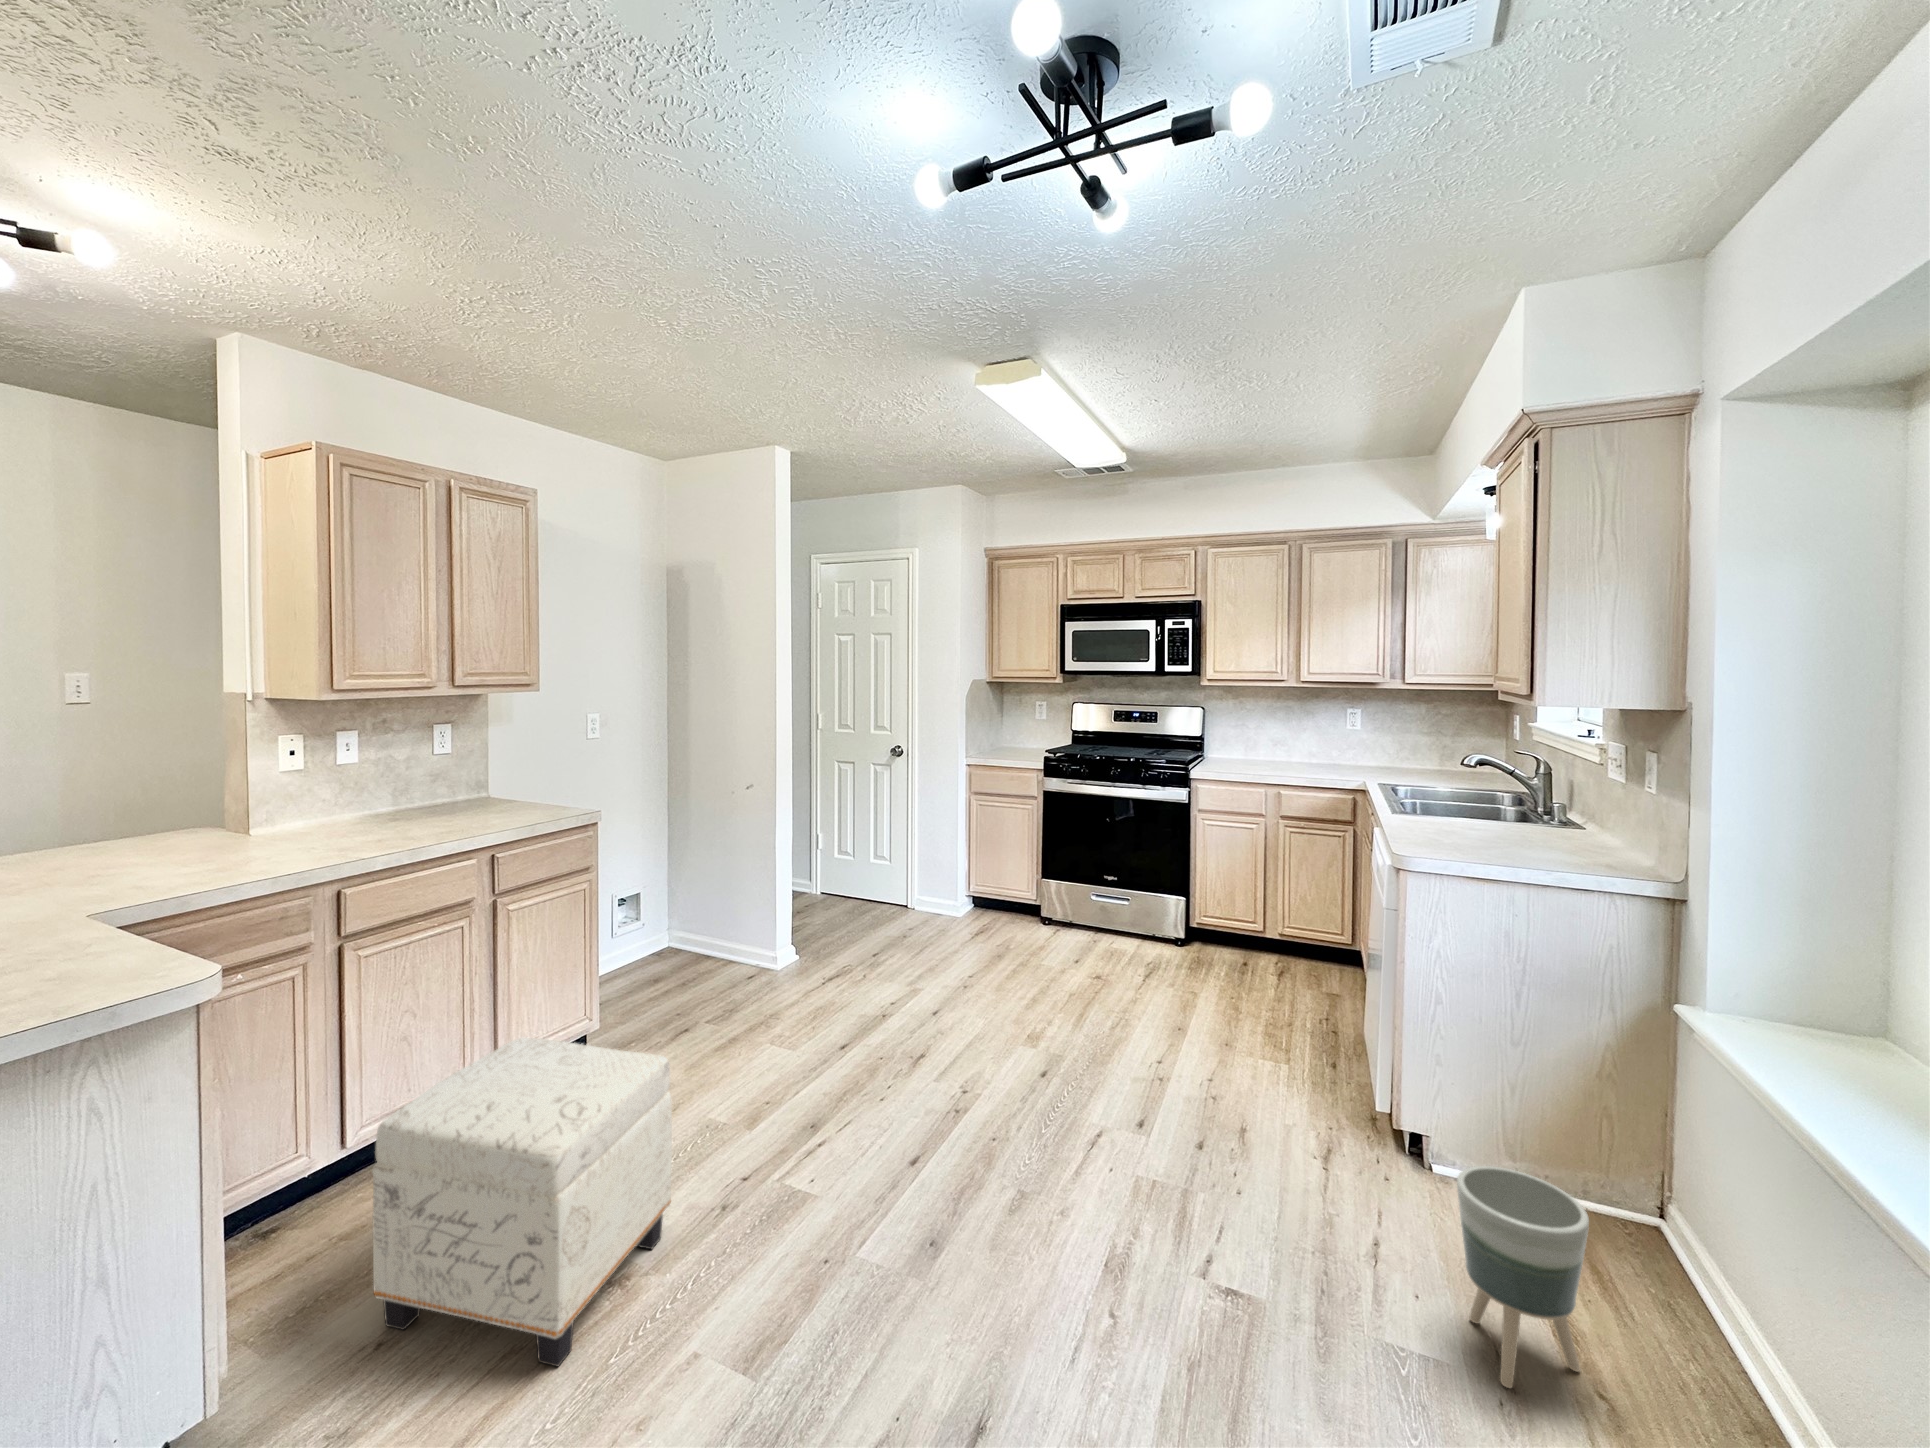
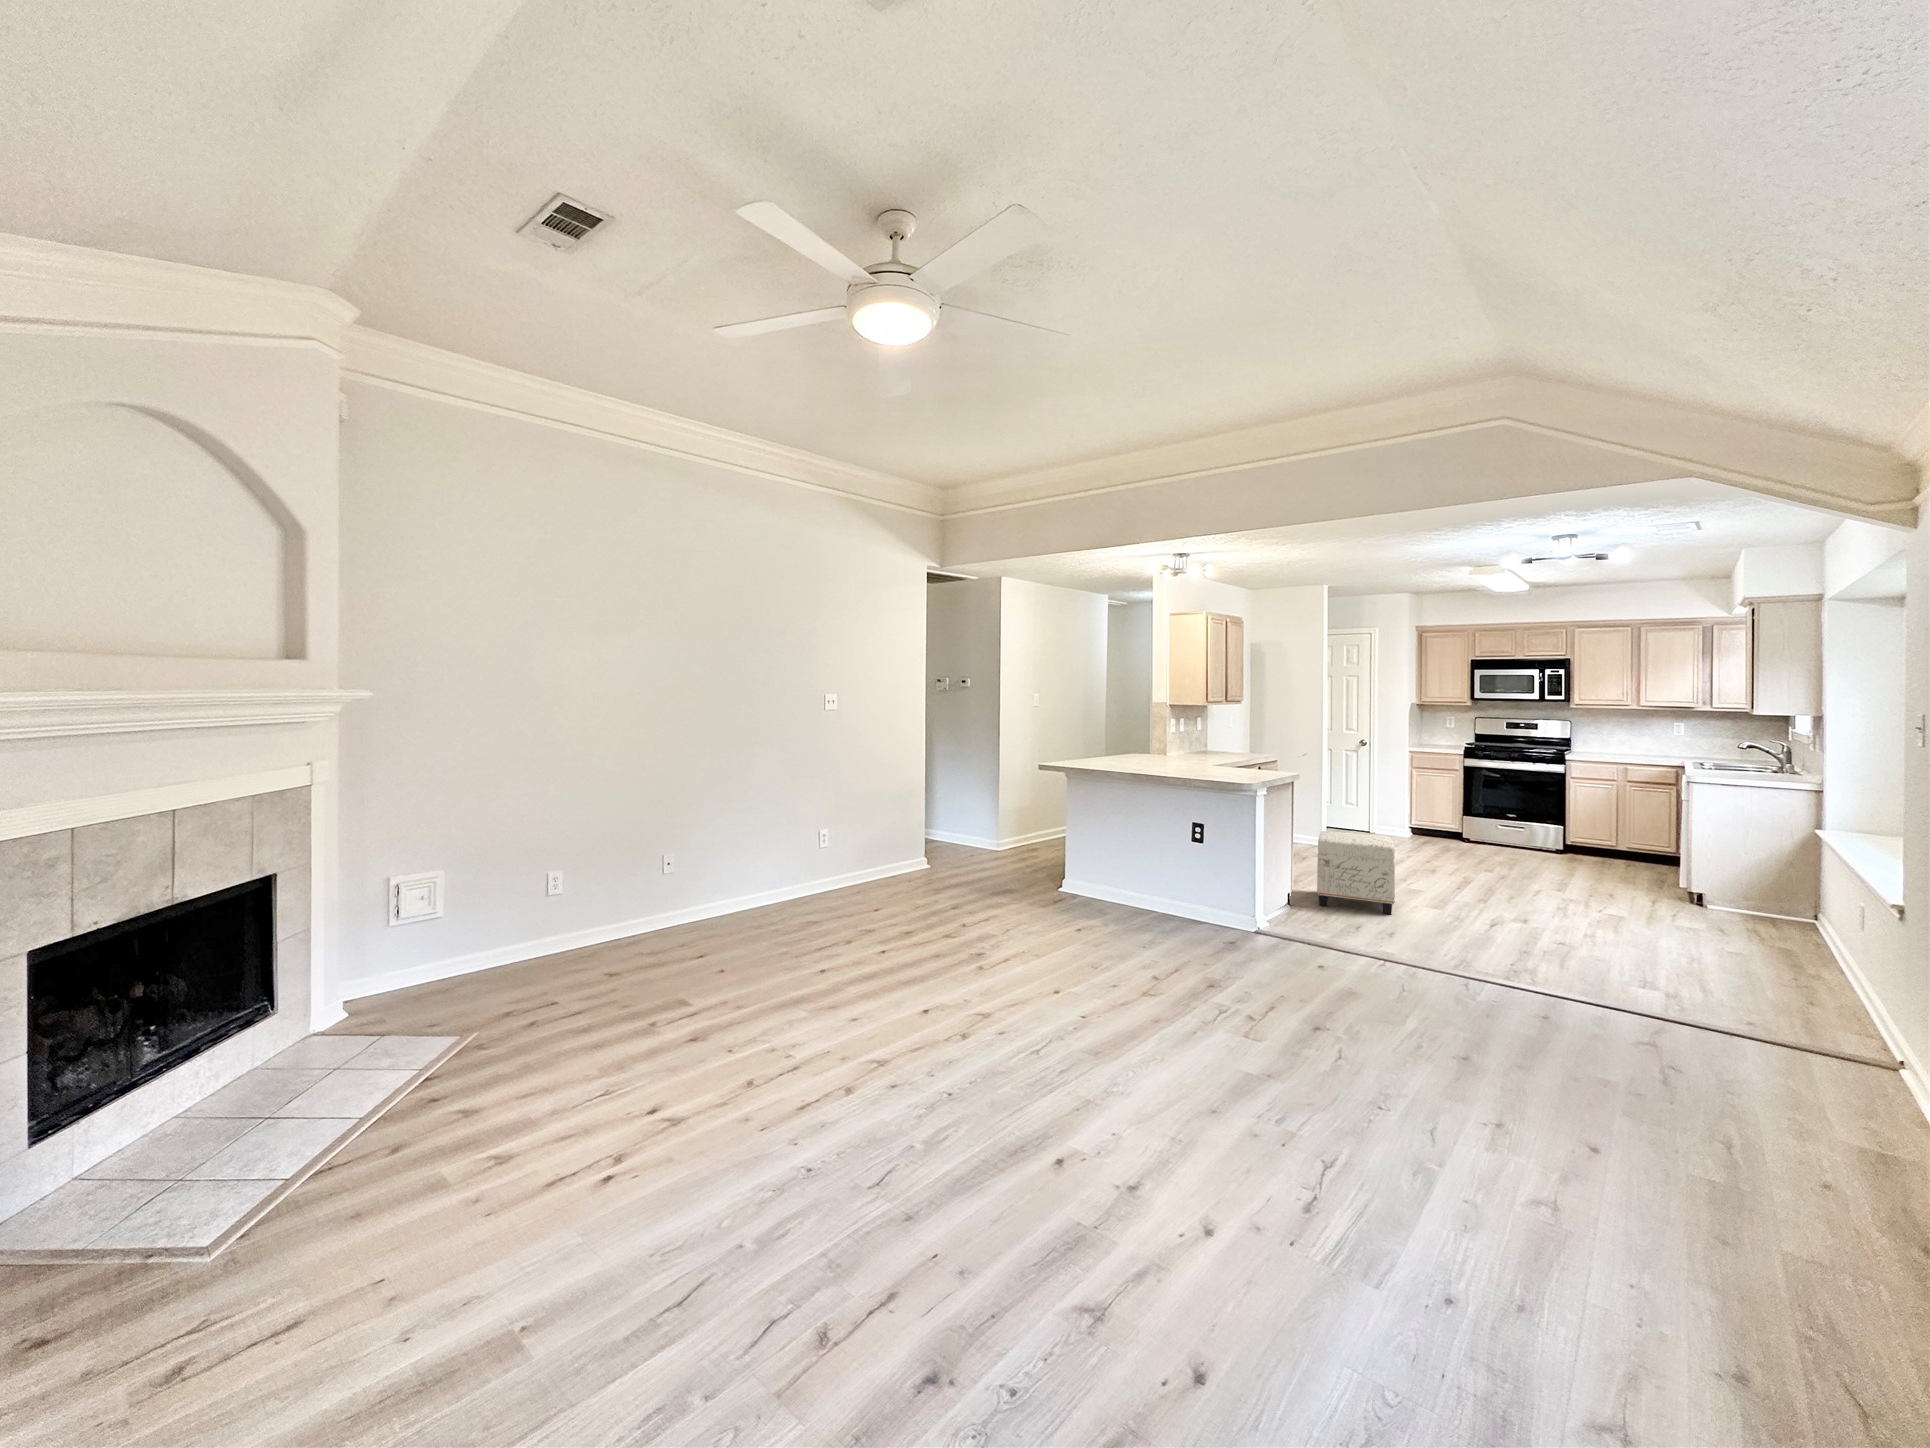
planter: present [1457,1166,1589,1388] -> none [1729,881,1782,944]

